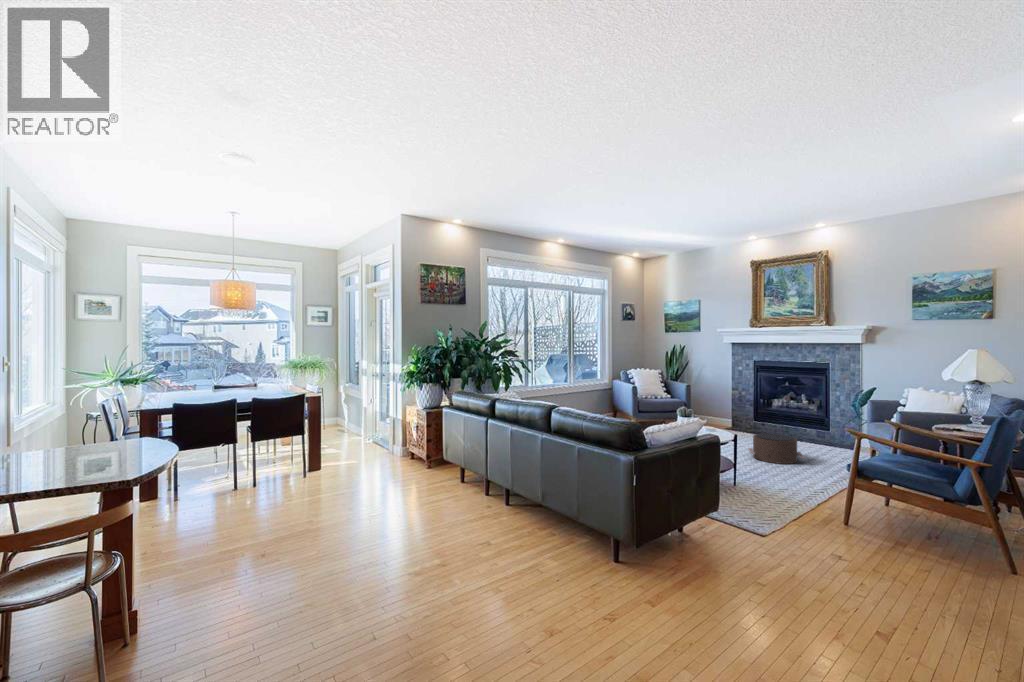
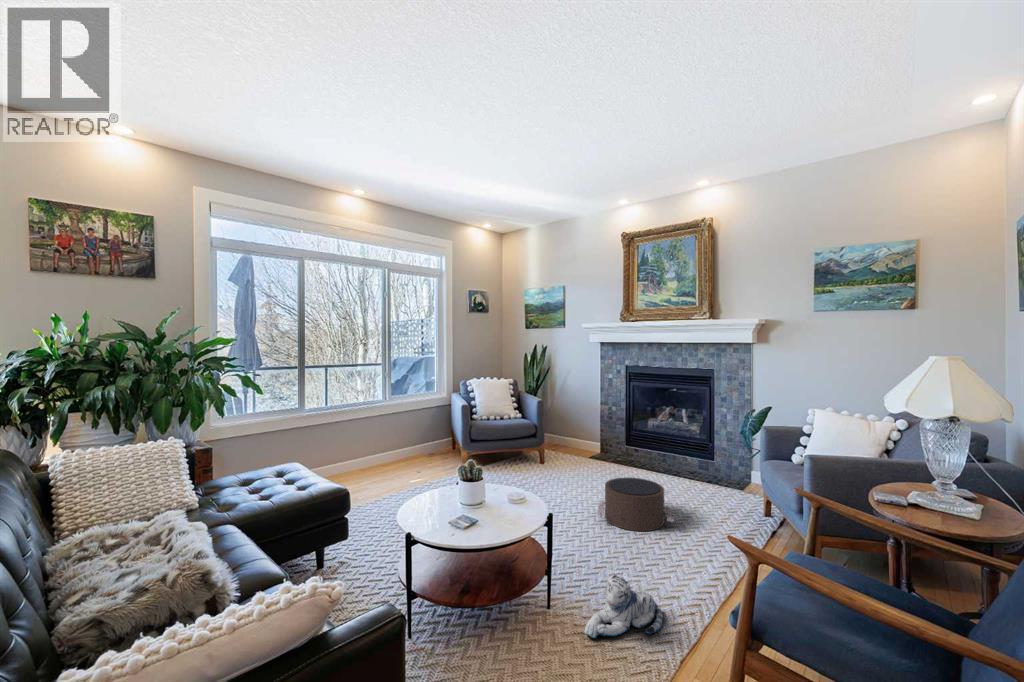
plush toy: none [764,466,809,497] -> present [585,575,663,638]

